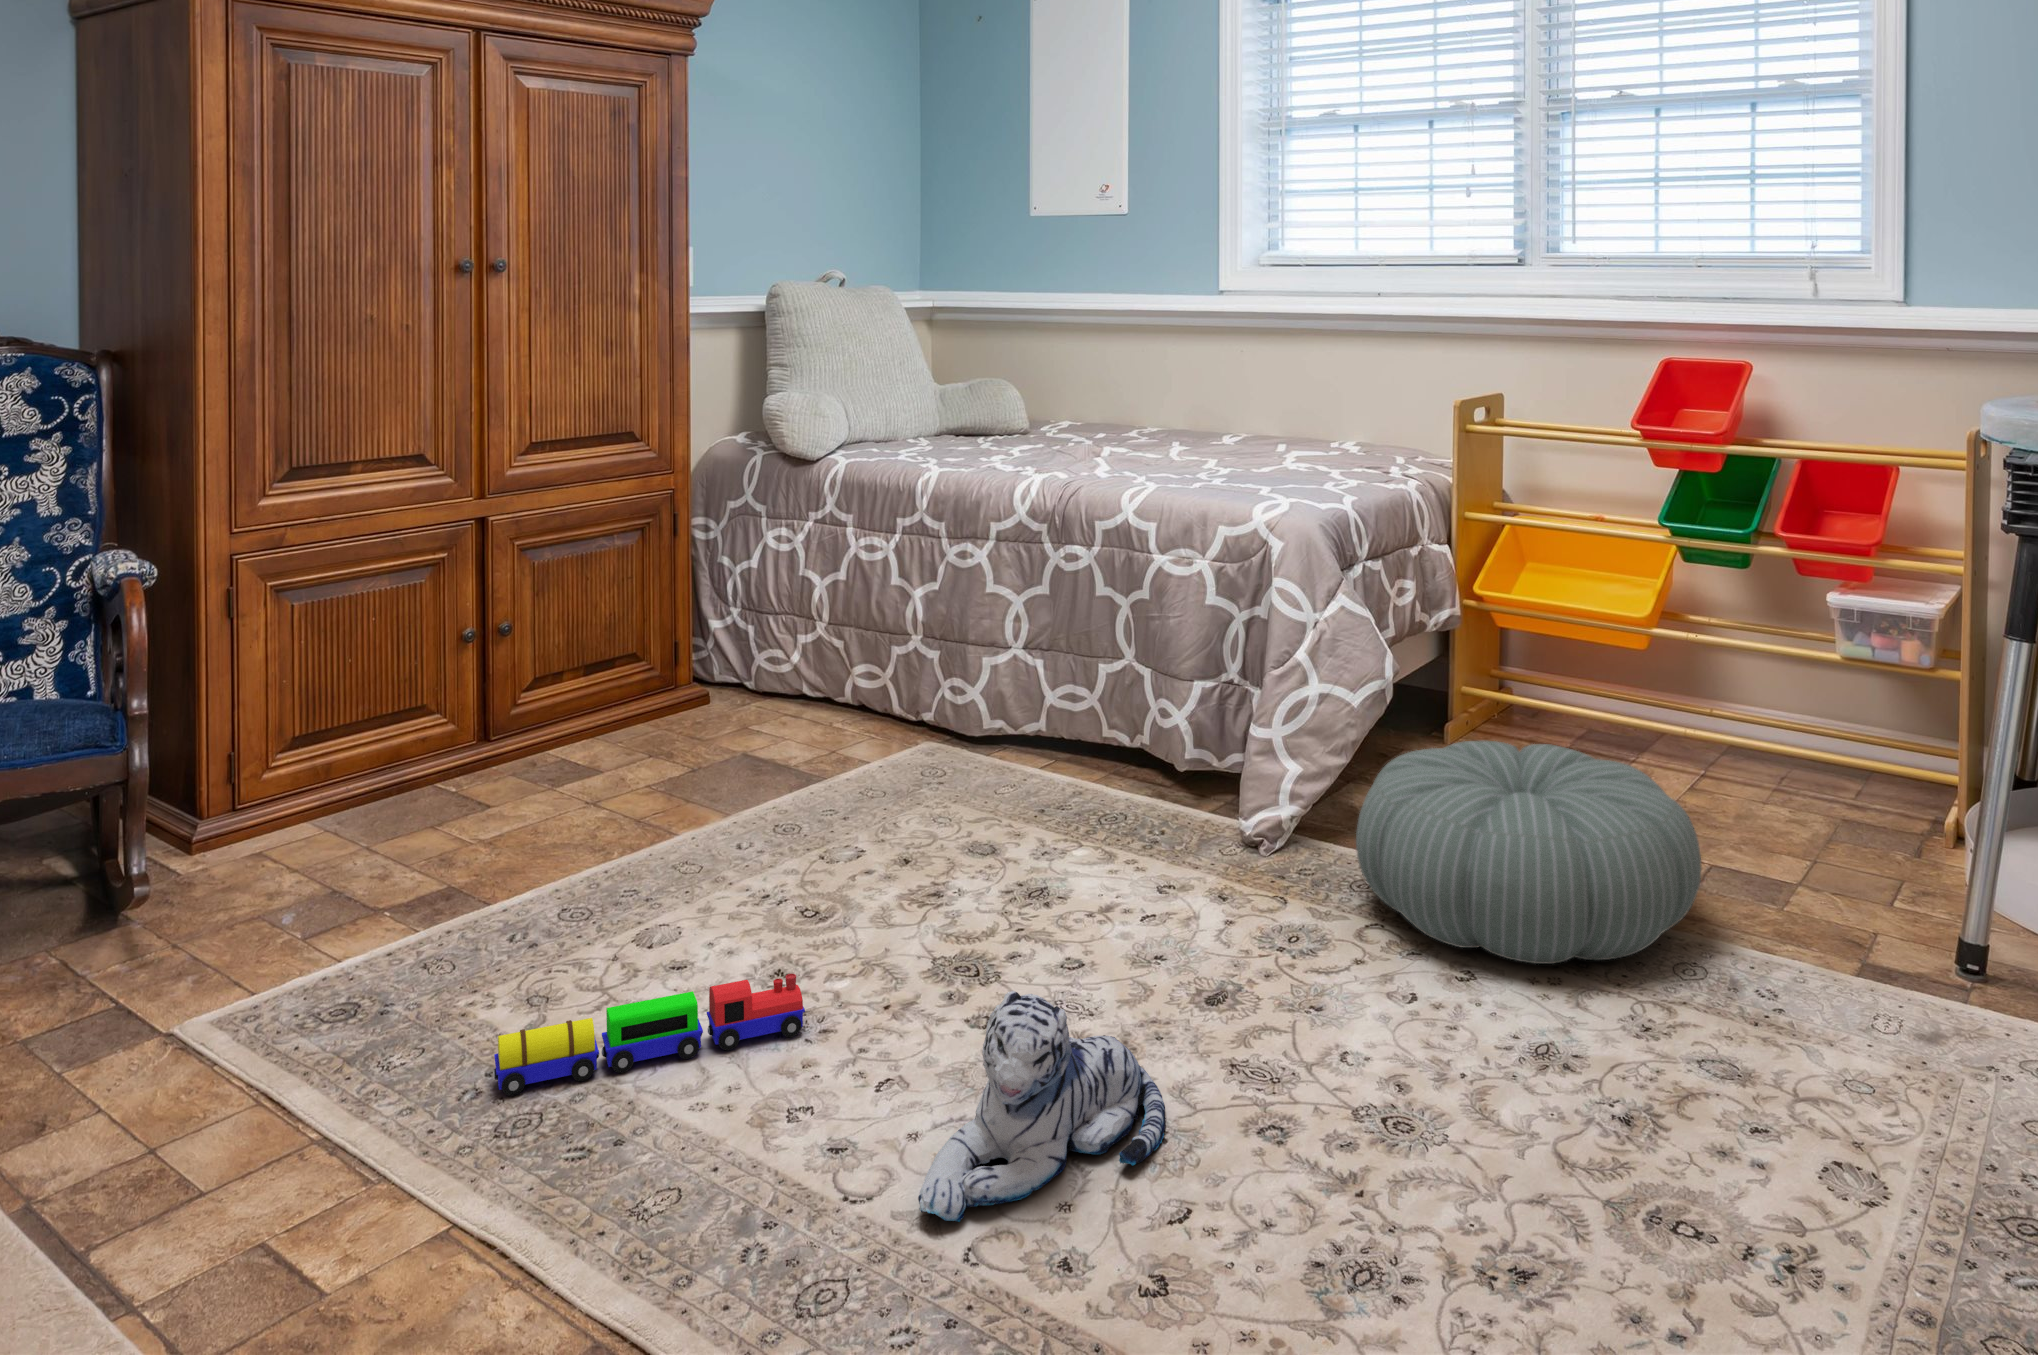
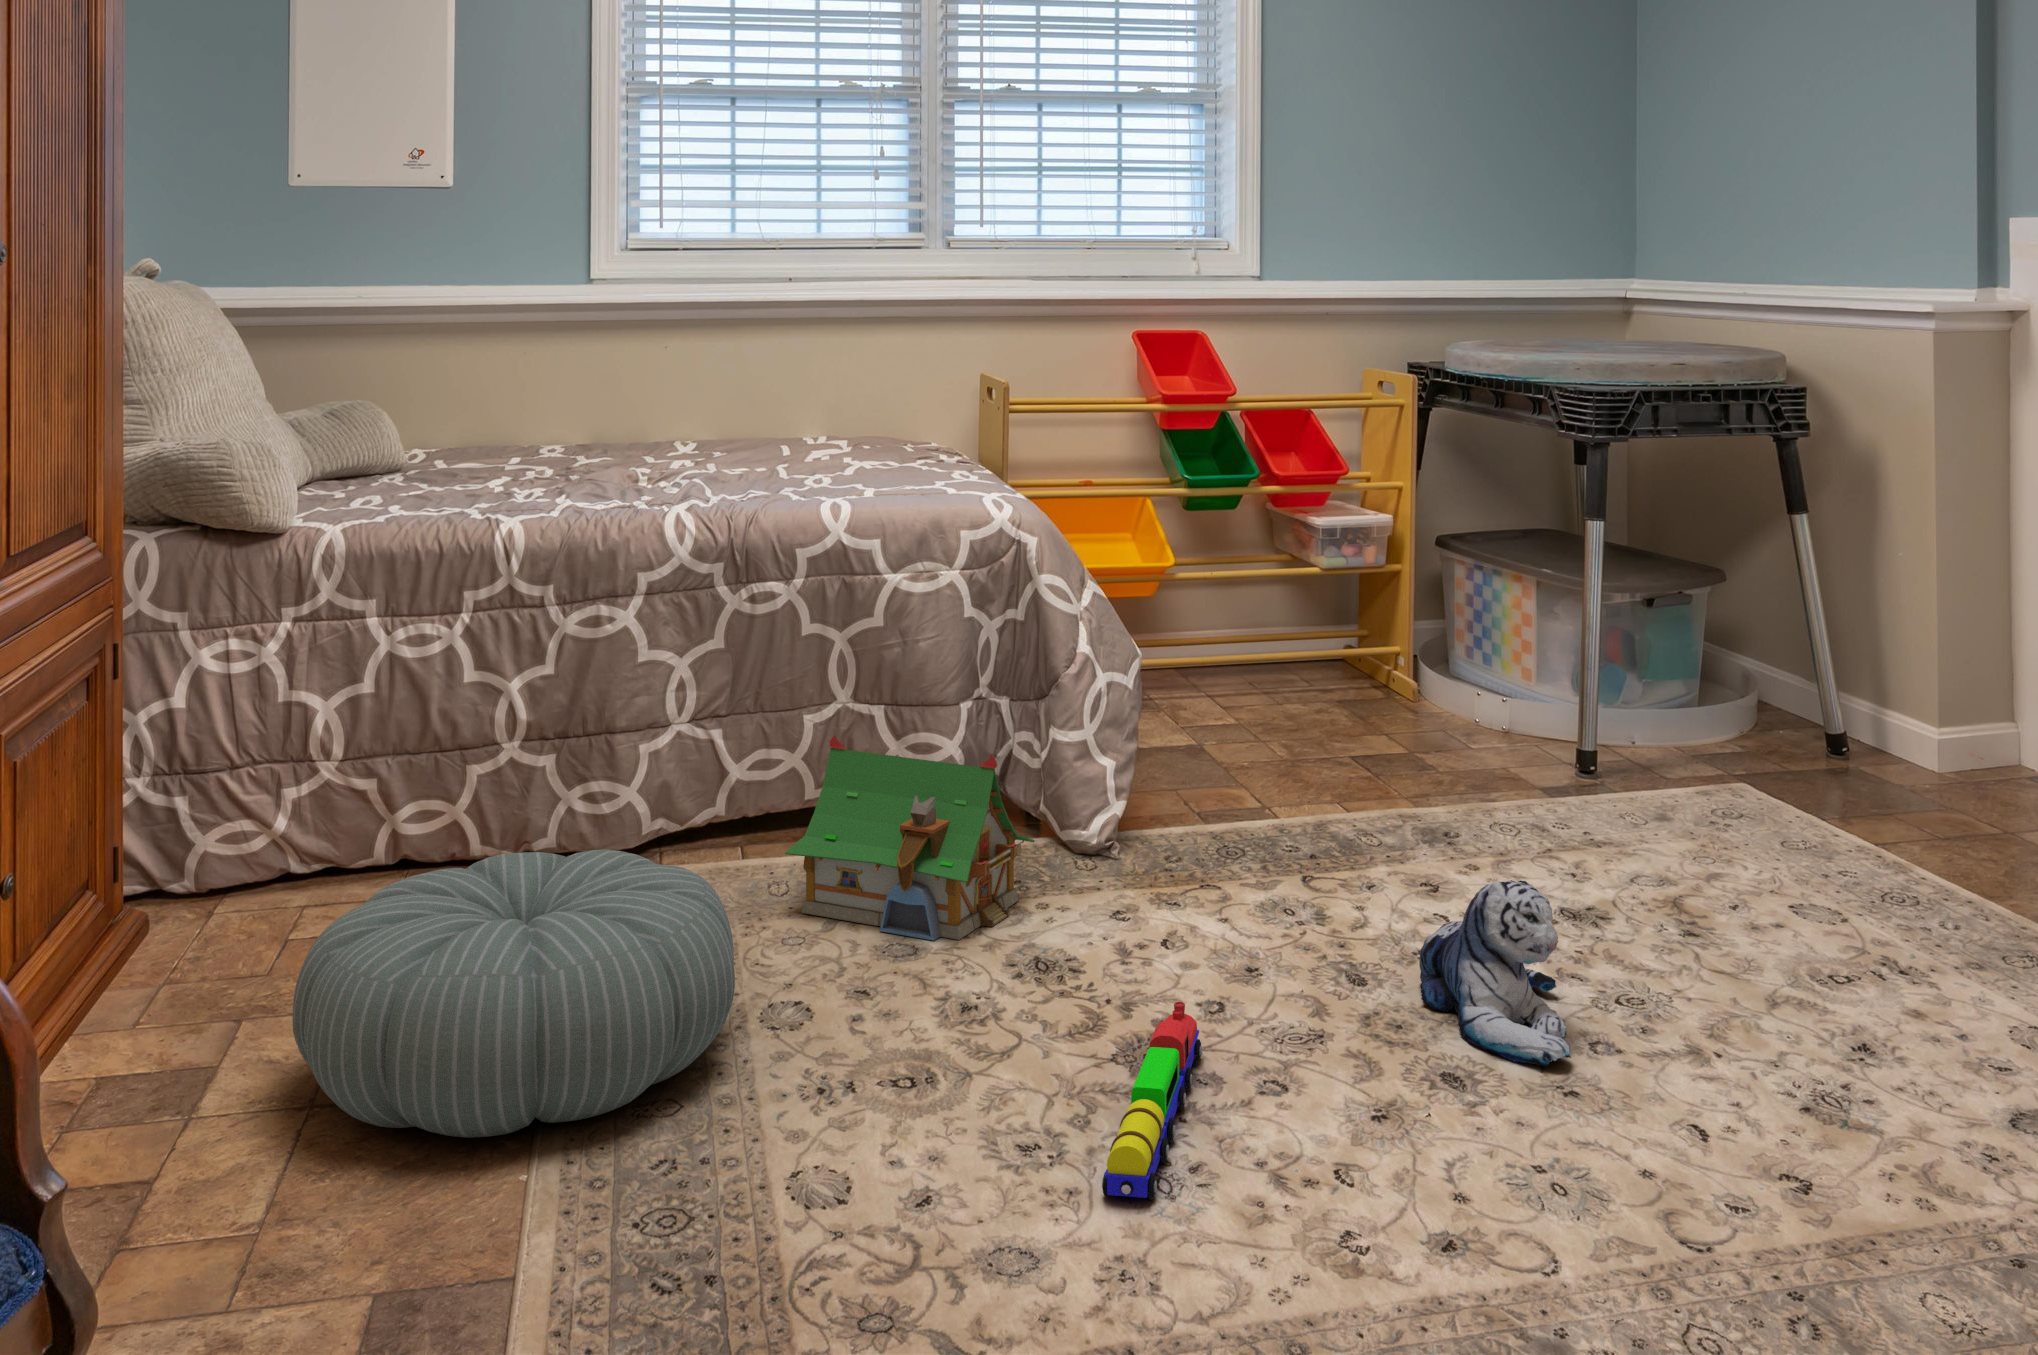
toy house: none [925,678,1080,881] -> present [785,735,1035,941]
pouf: present [1356,741,1702,964] -> present [293,849,735,1138]

